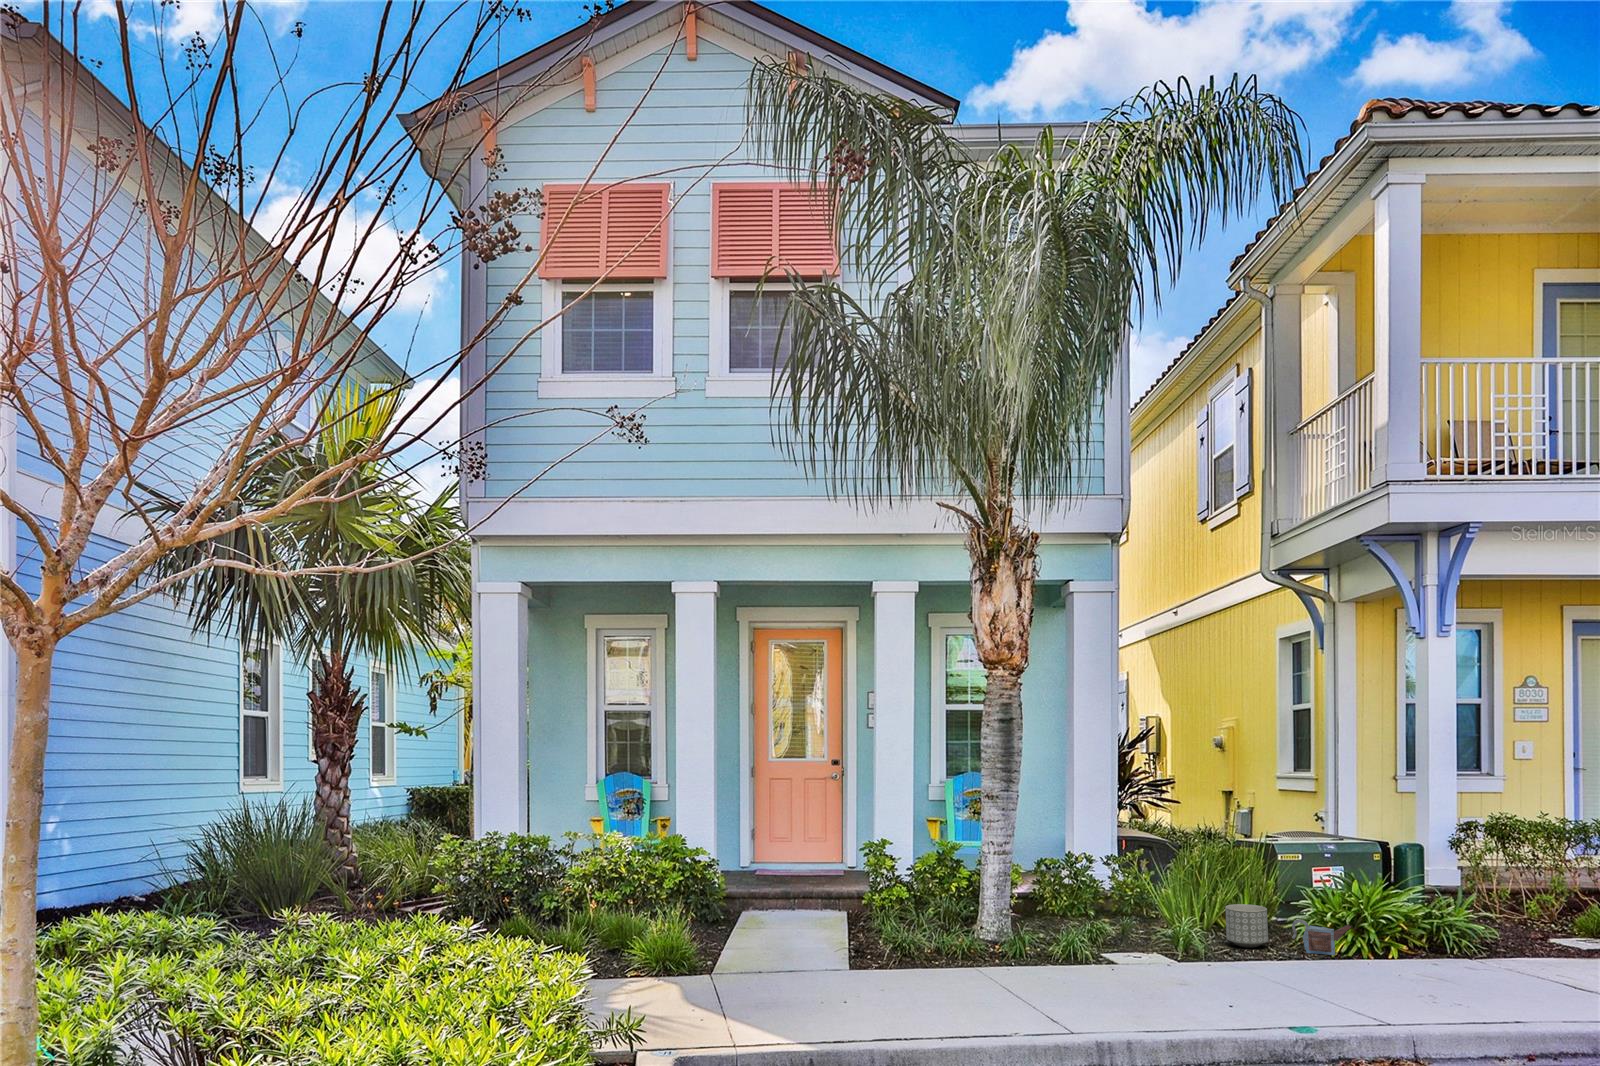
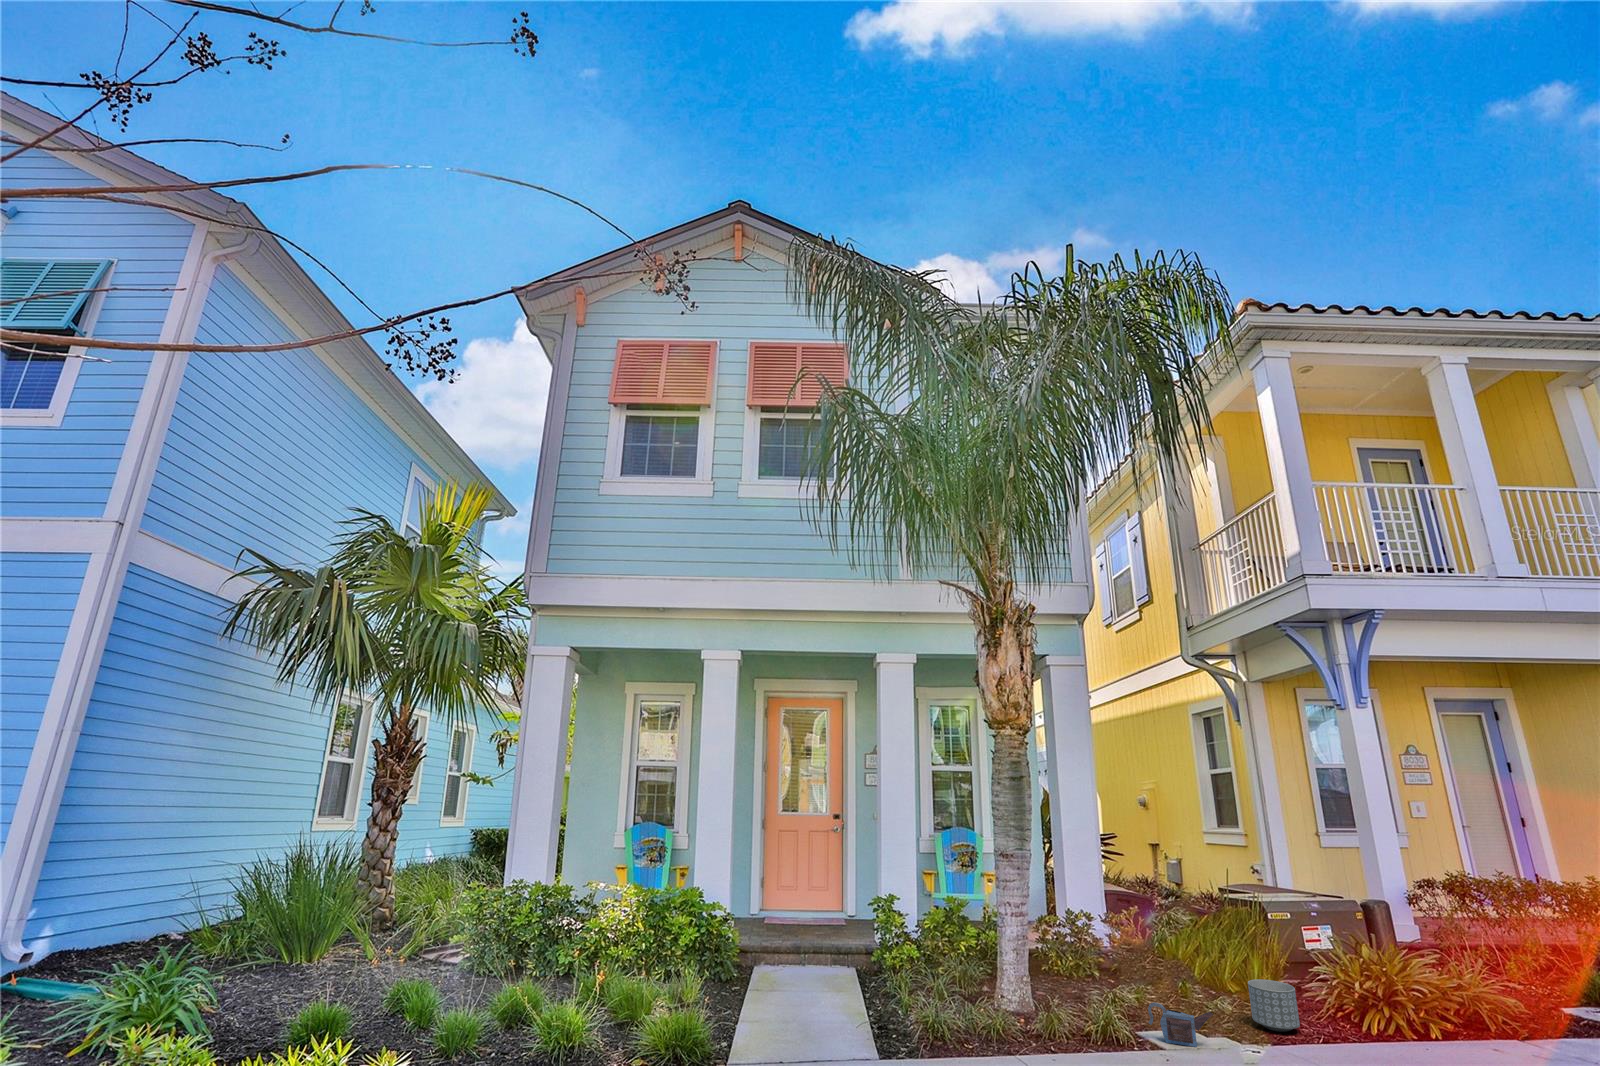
watering can: present [1292,920,1352,955] -> present [1148,1002,1213,1047]

